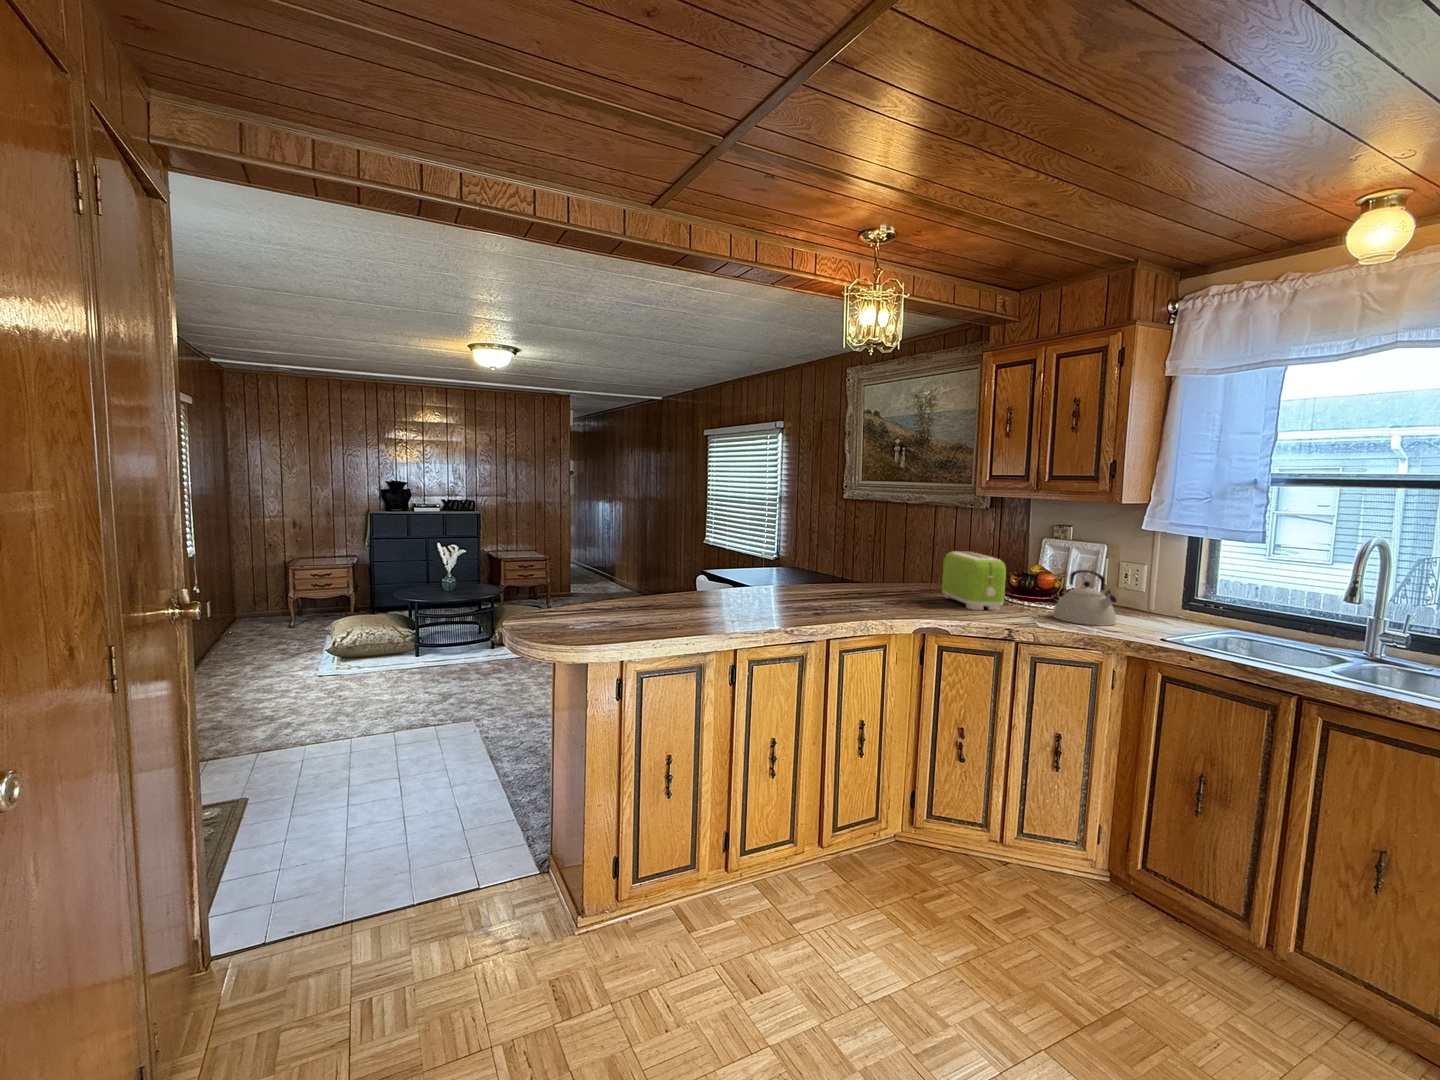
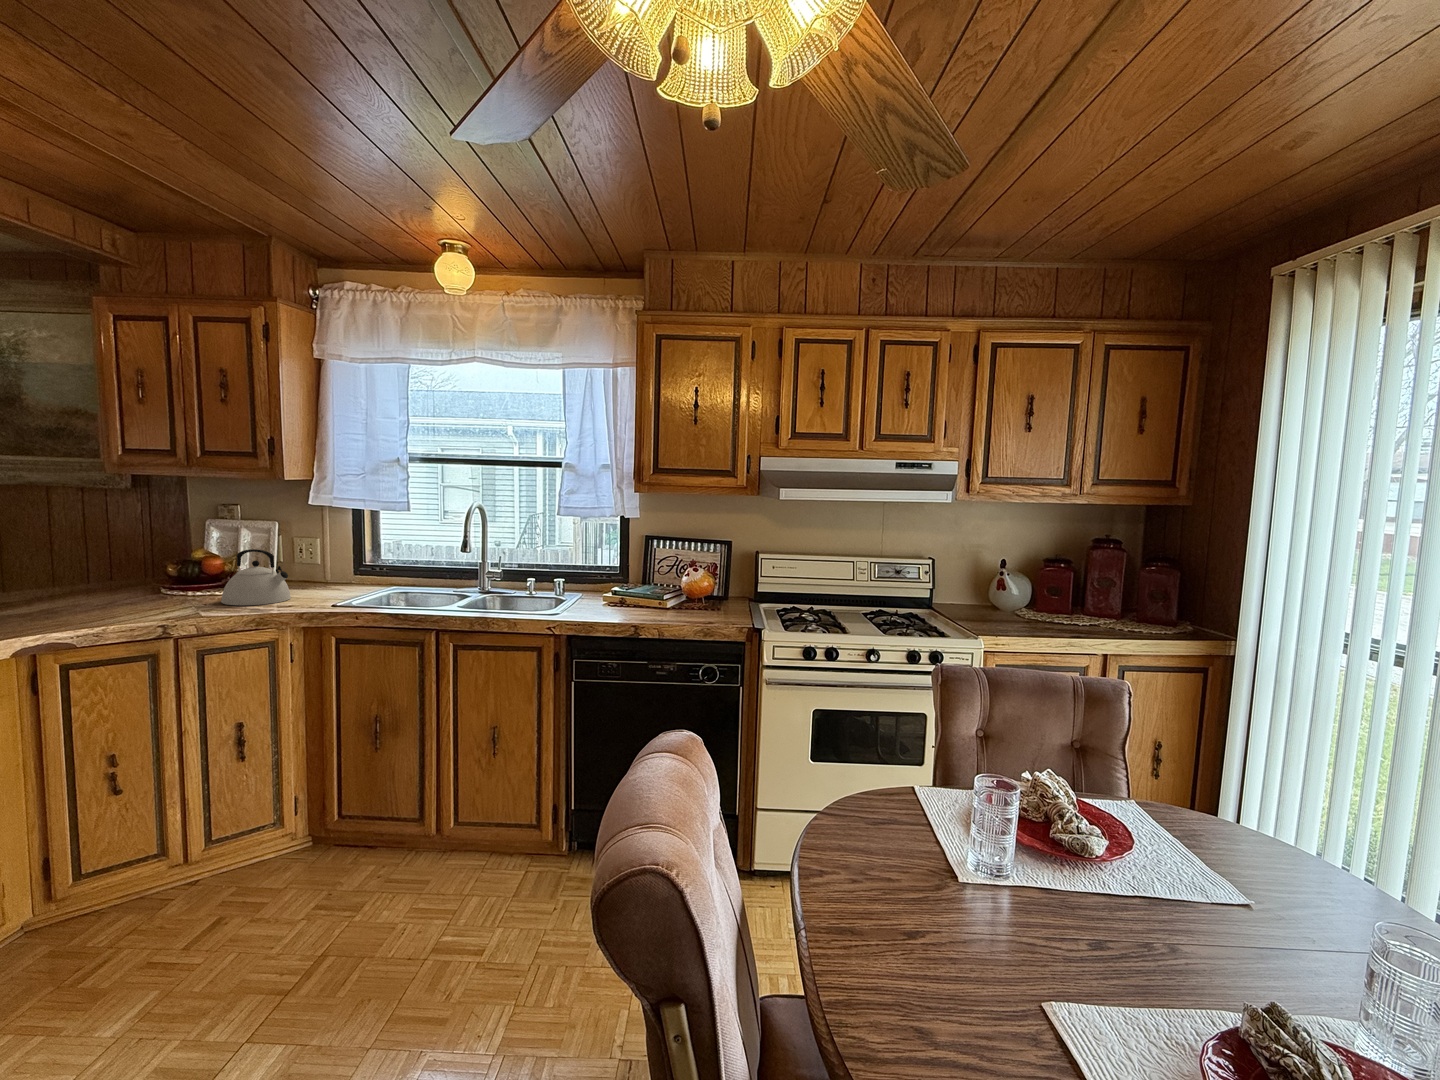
toaster: present [942,552,1006,610] -> none [60,542,157,612]

